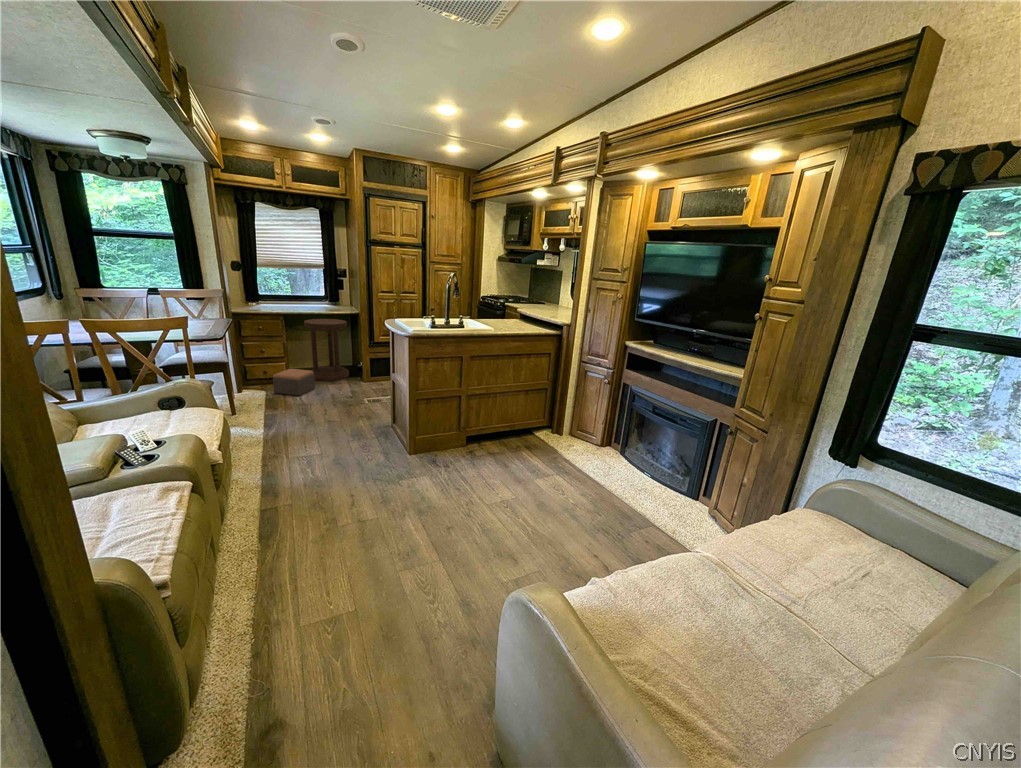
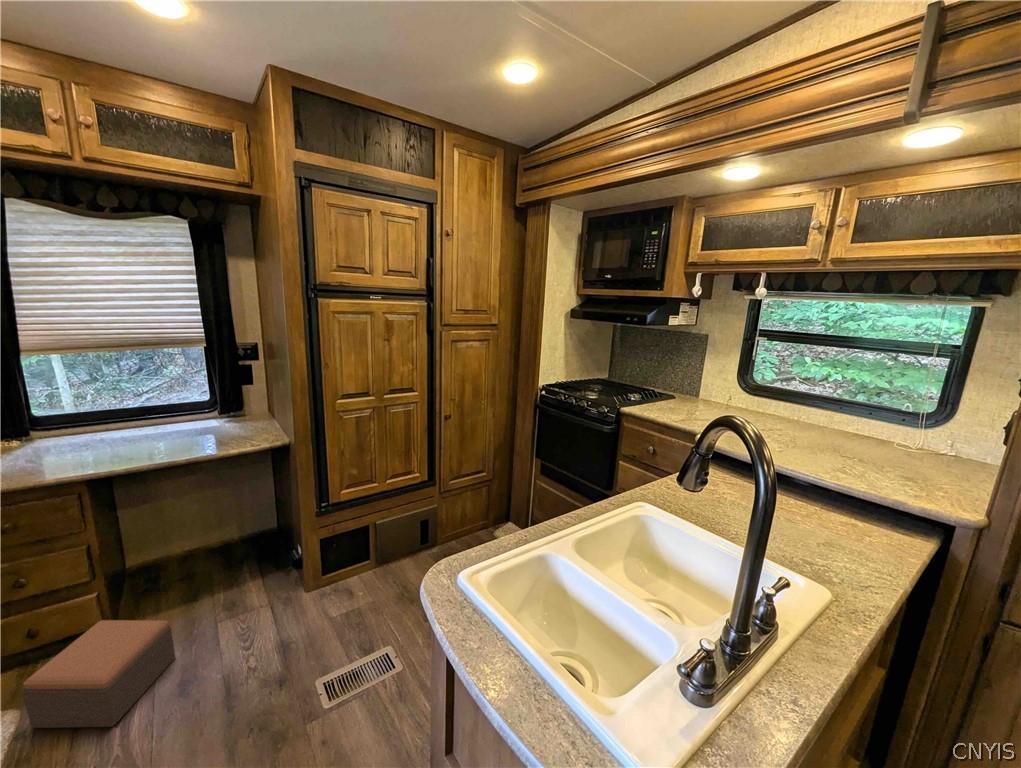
side table: present [304,319,349,381] -> none [150,450,271,610]

